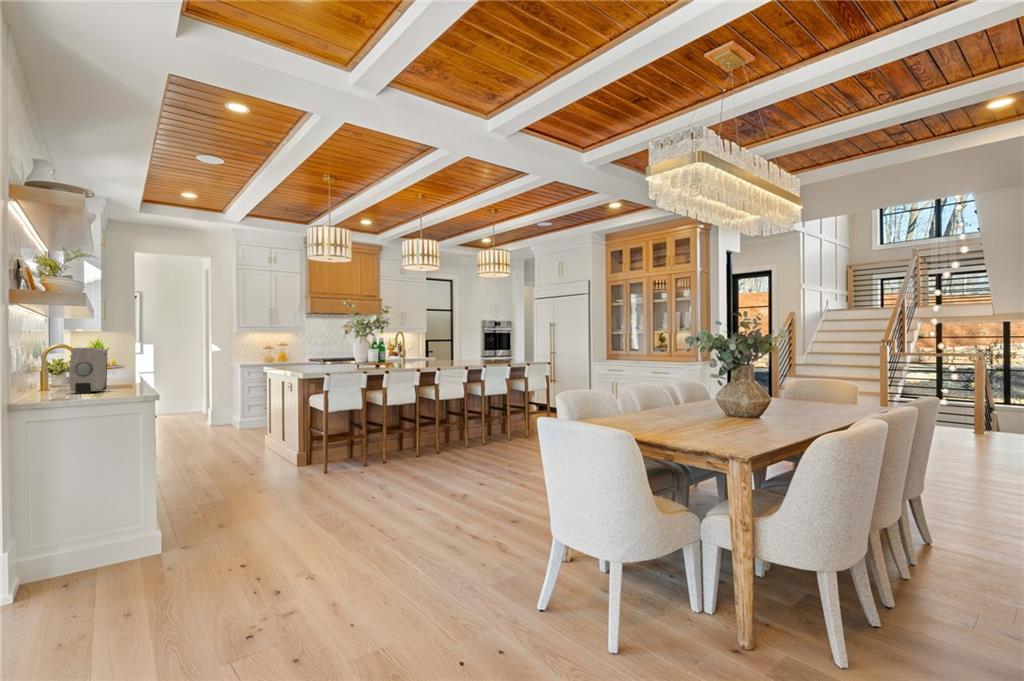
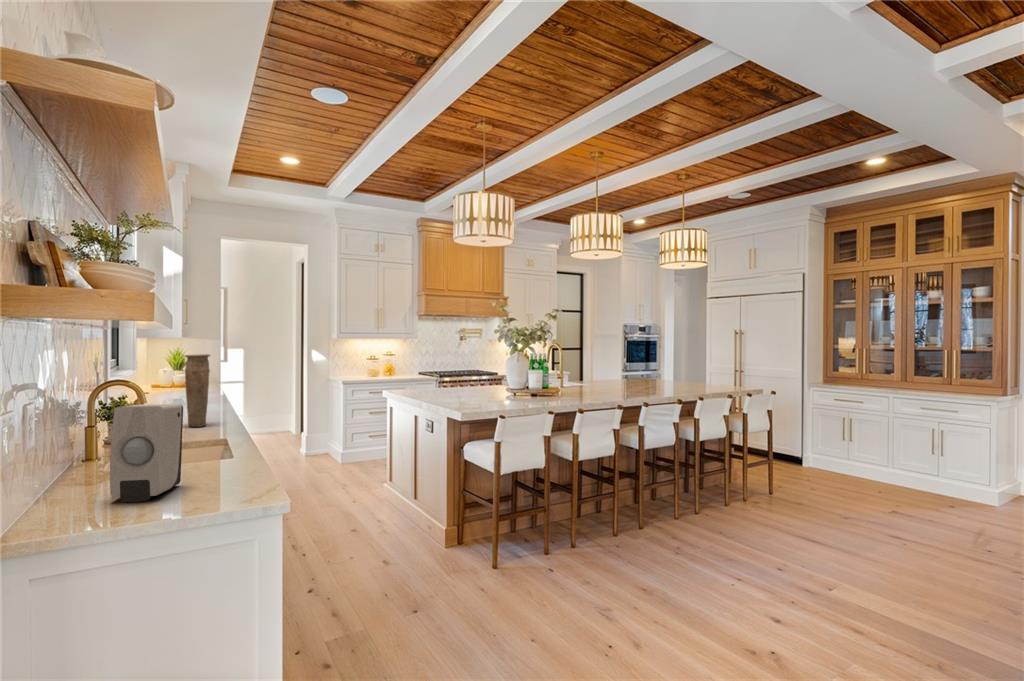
vase: none [106,334,124,380] -> present [185,354,210,427]

